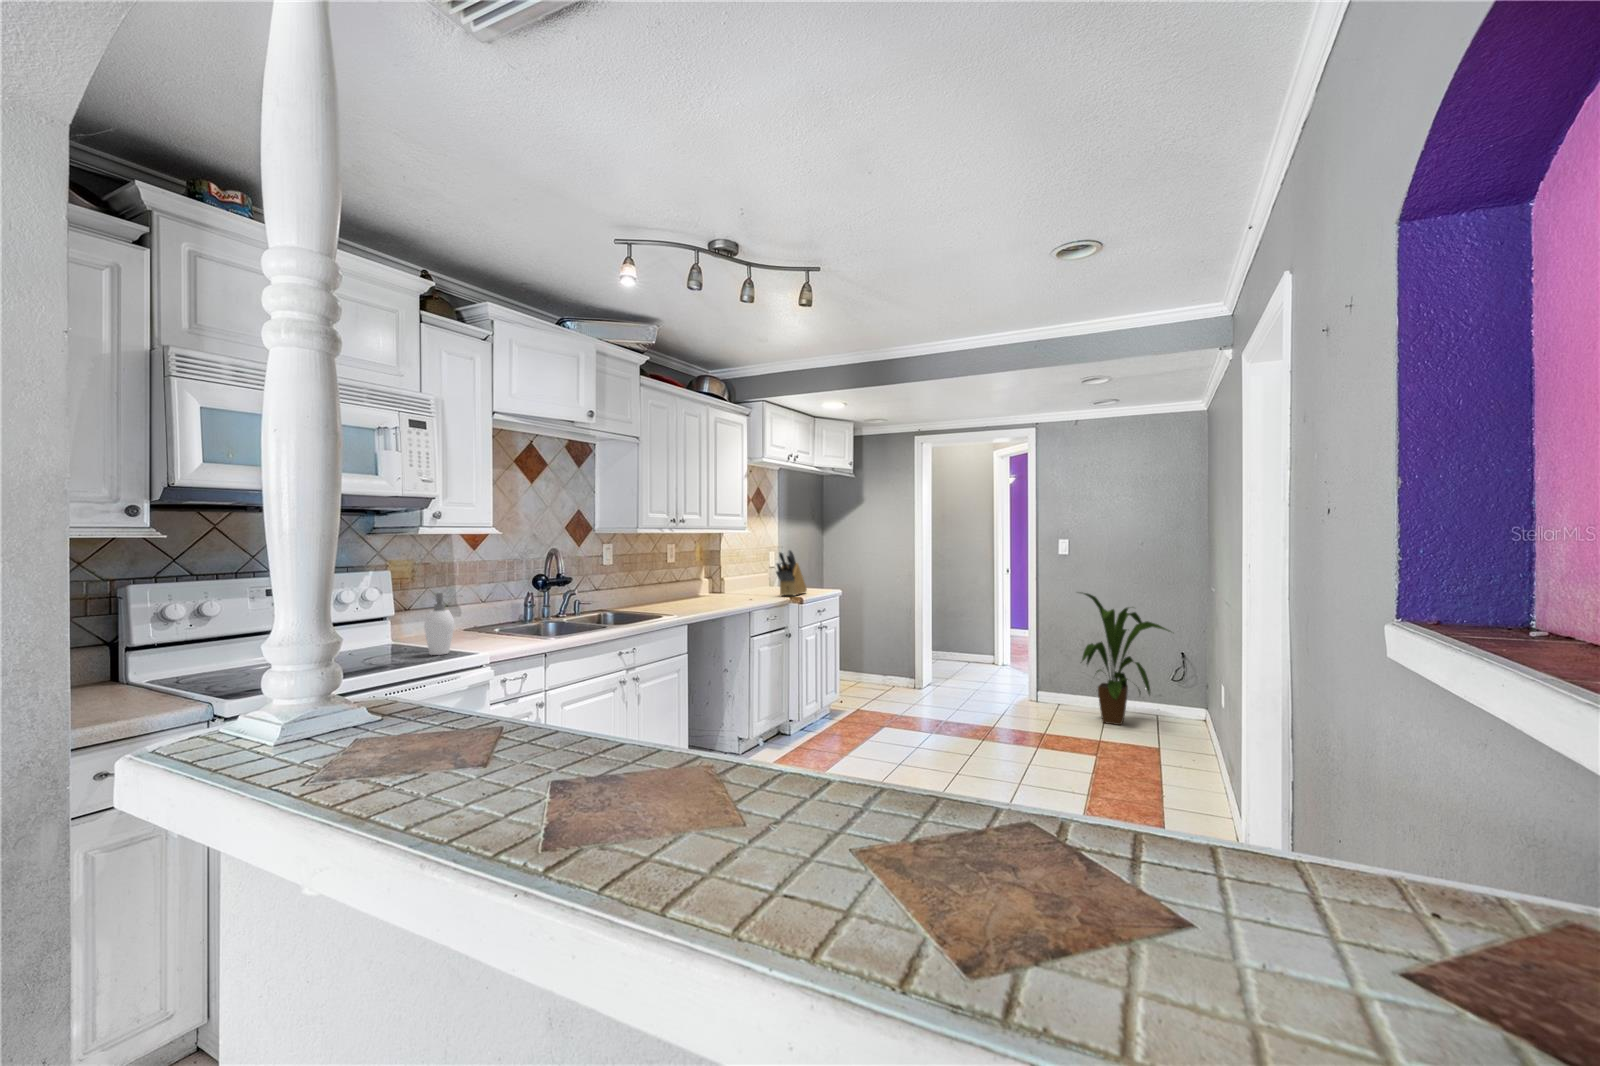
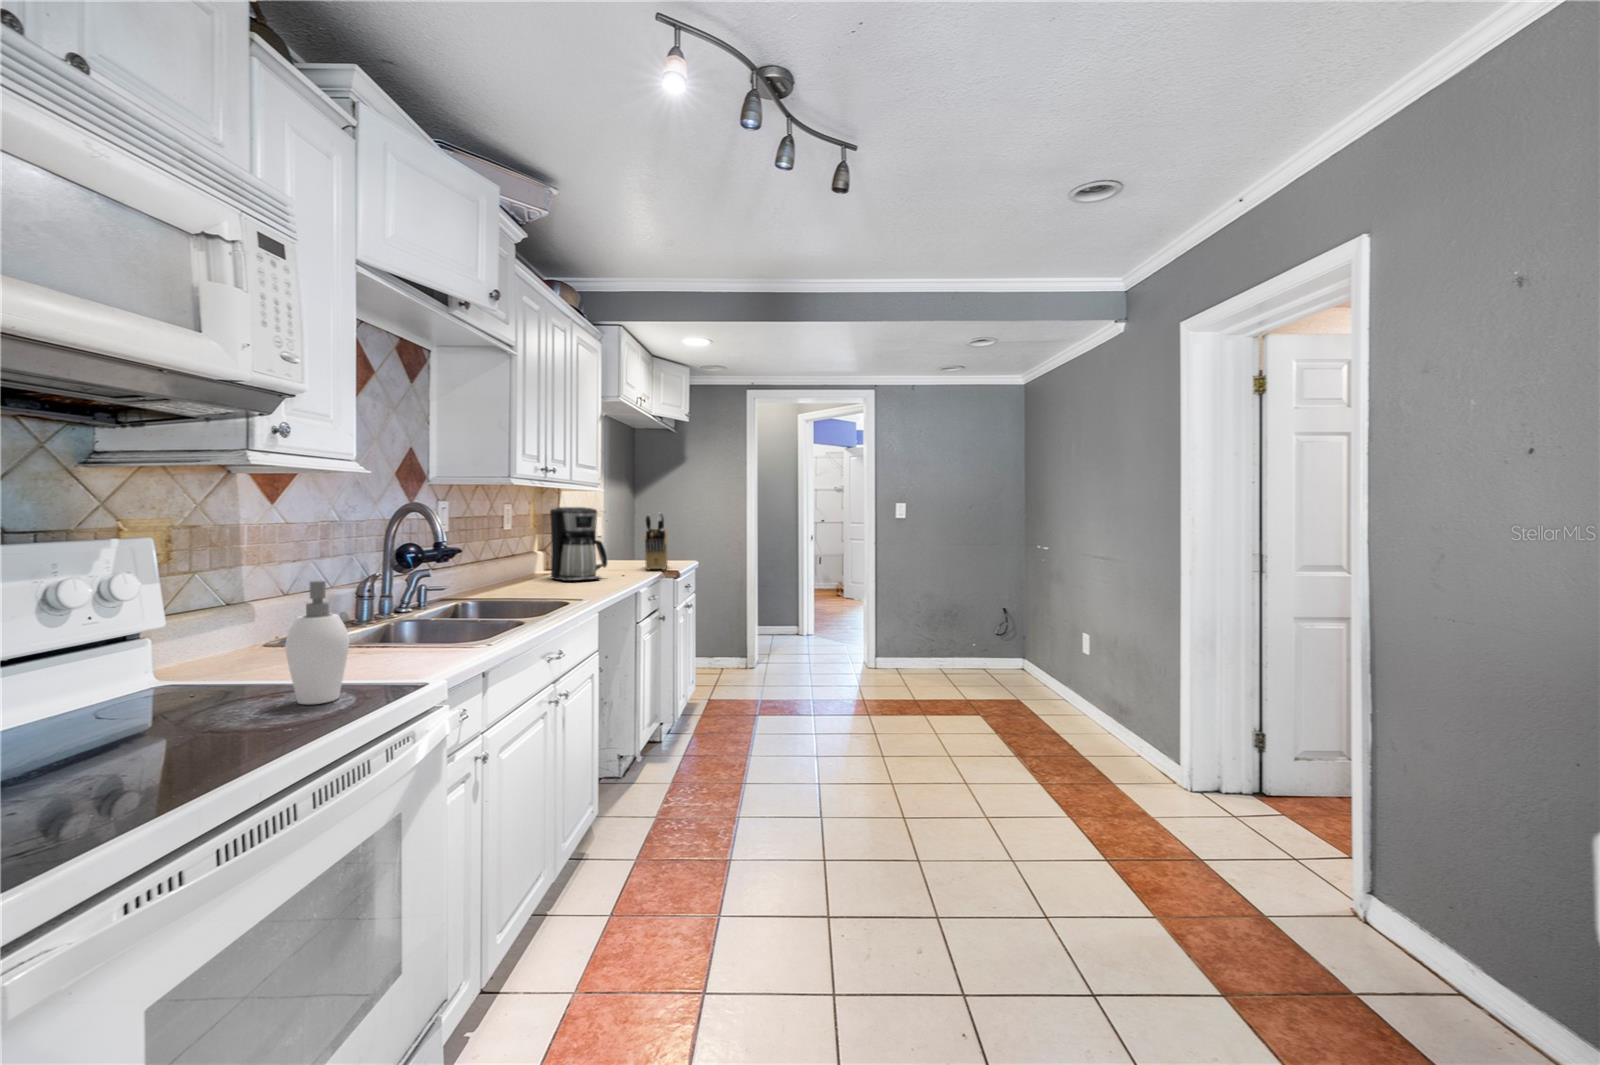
coffee maker: none [696,547,736,602] -> present [550,507,607,581]
house plant: present [1082,593,1169,725] -> none [924,559,1006,687]

